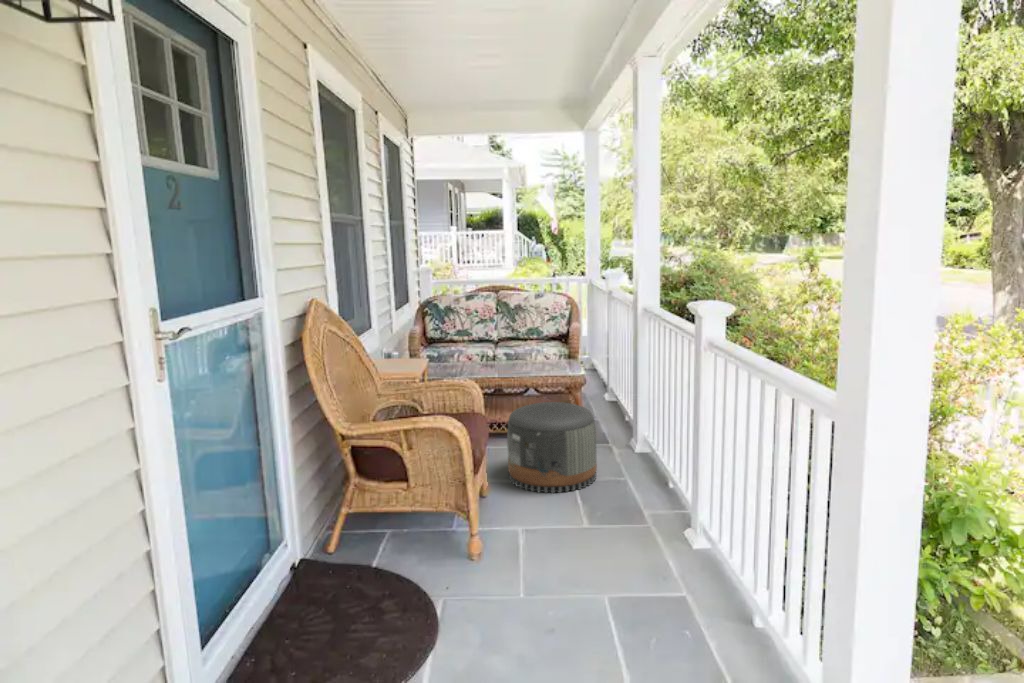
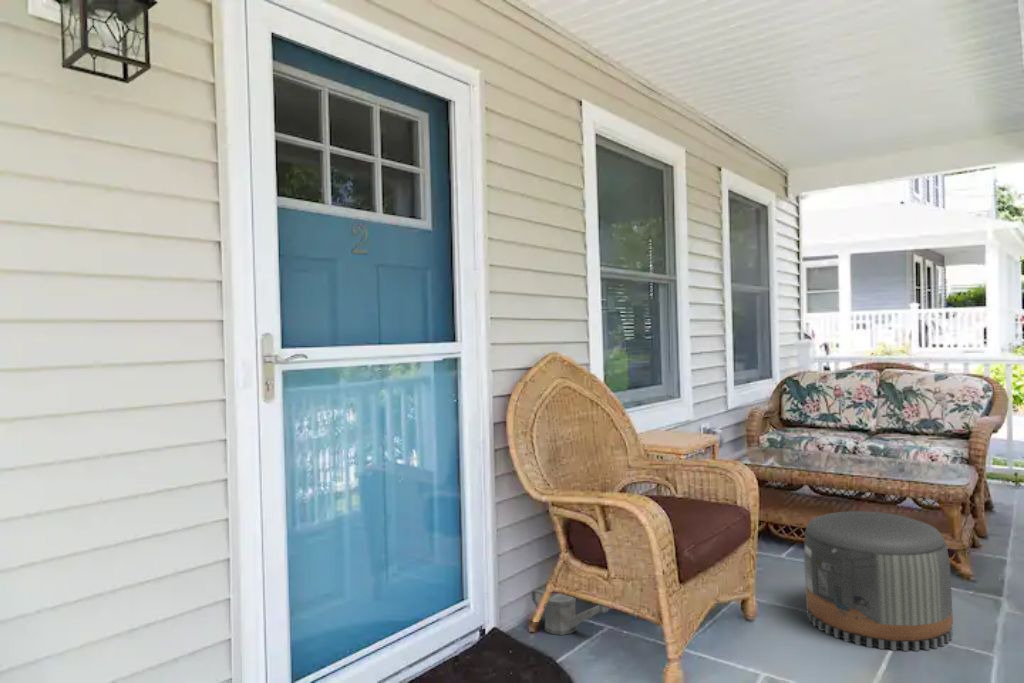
watering can: none [318,509,396,549] -> present [532,590,609,635]

